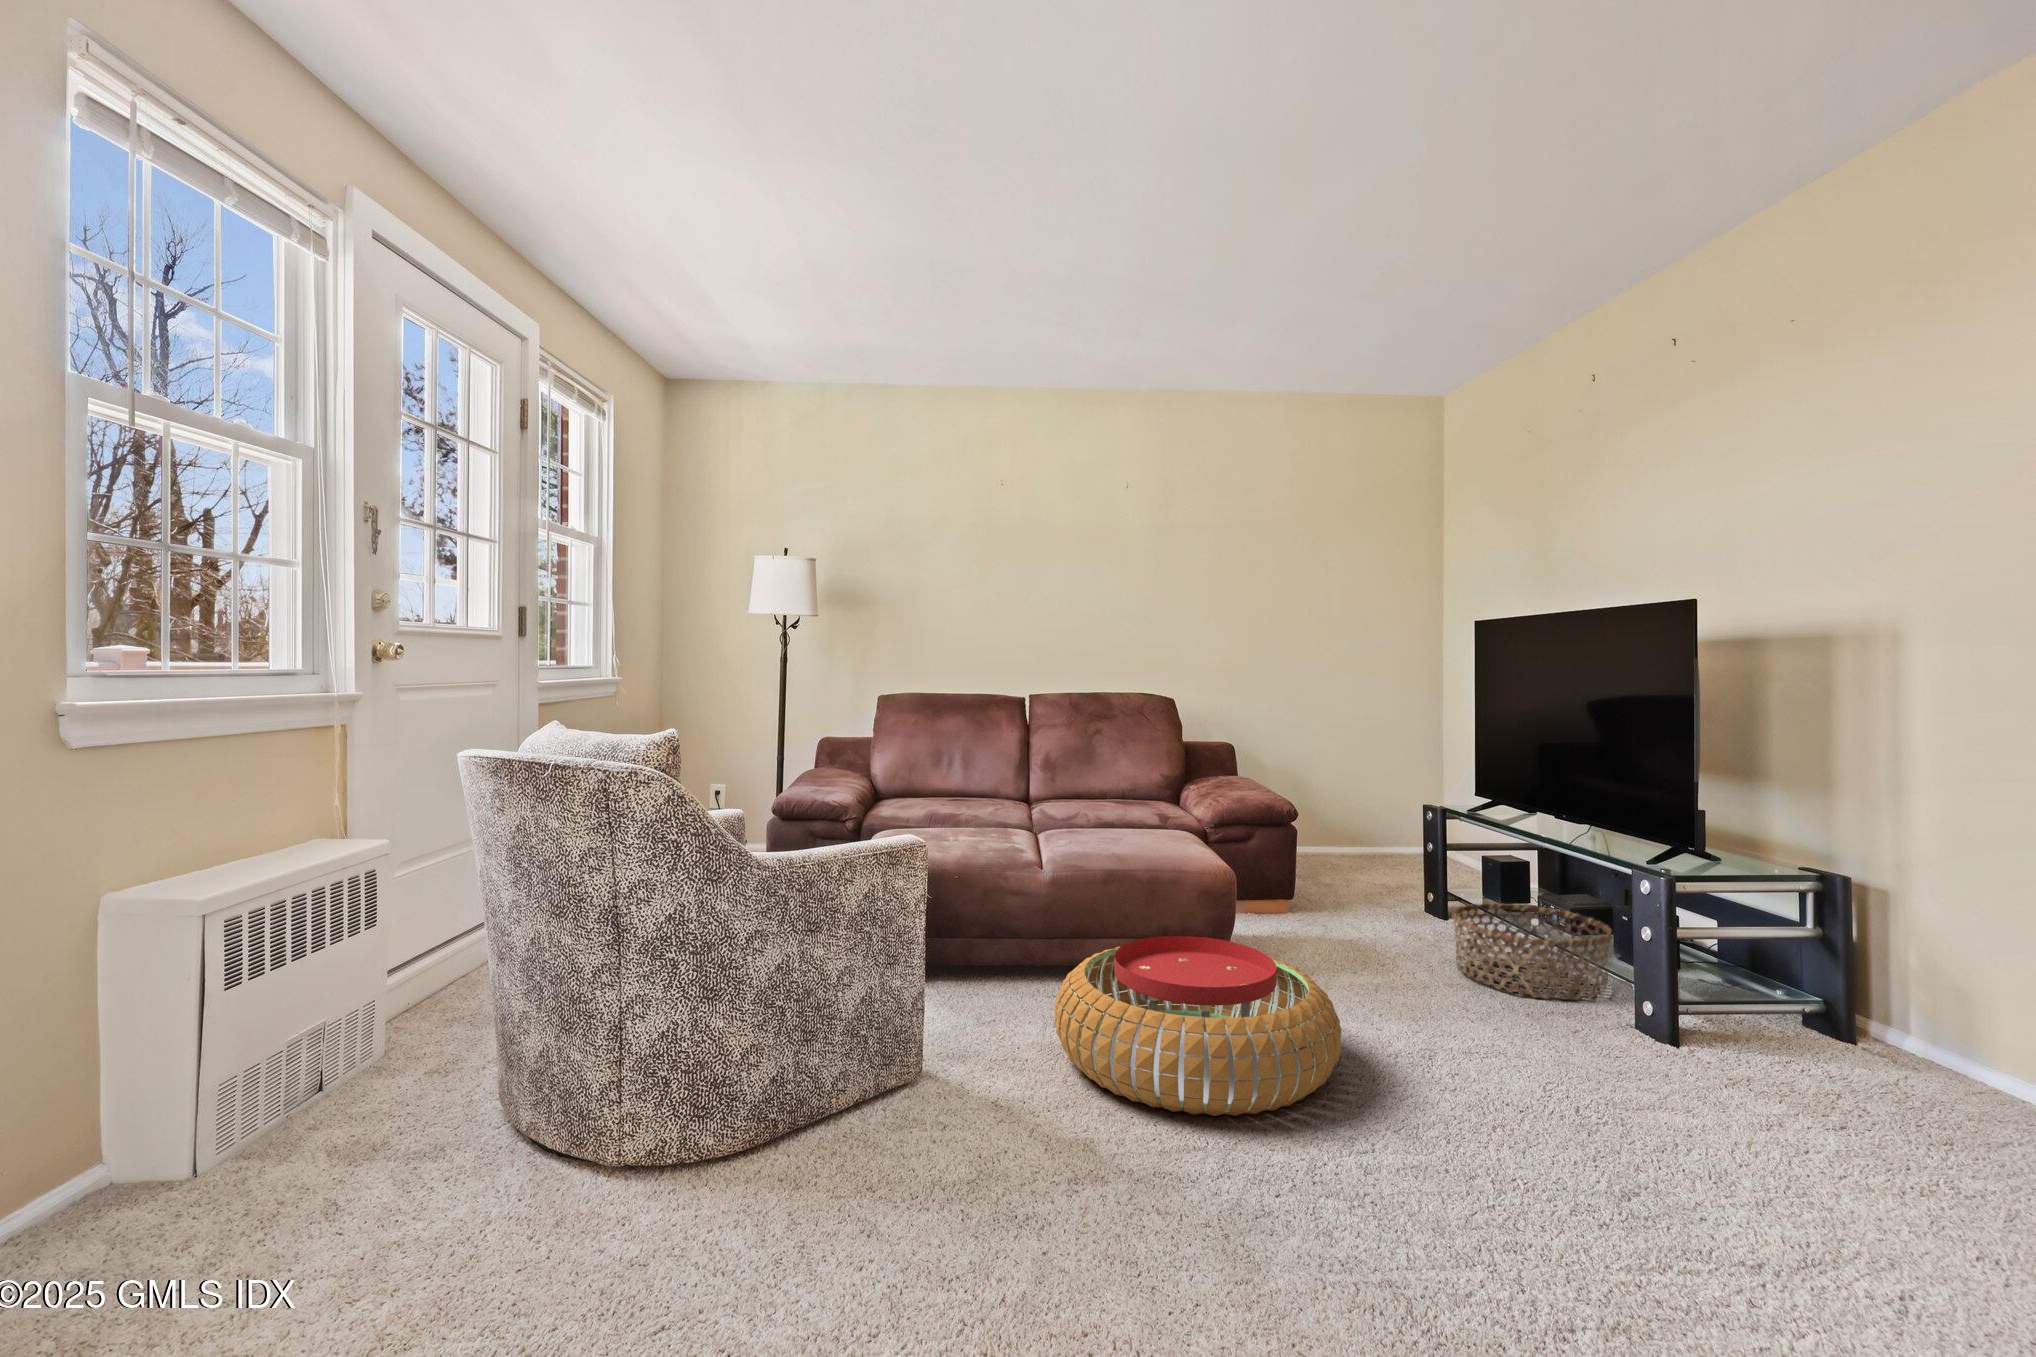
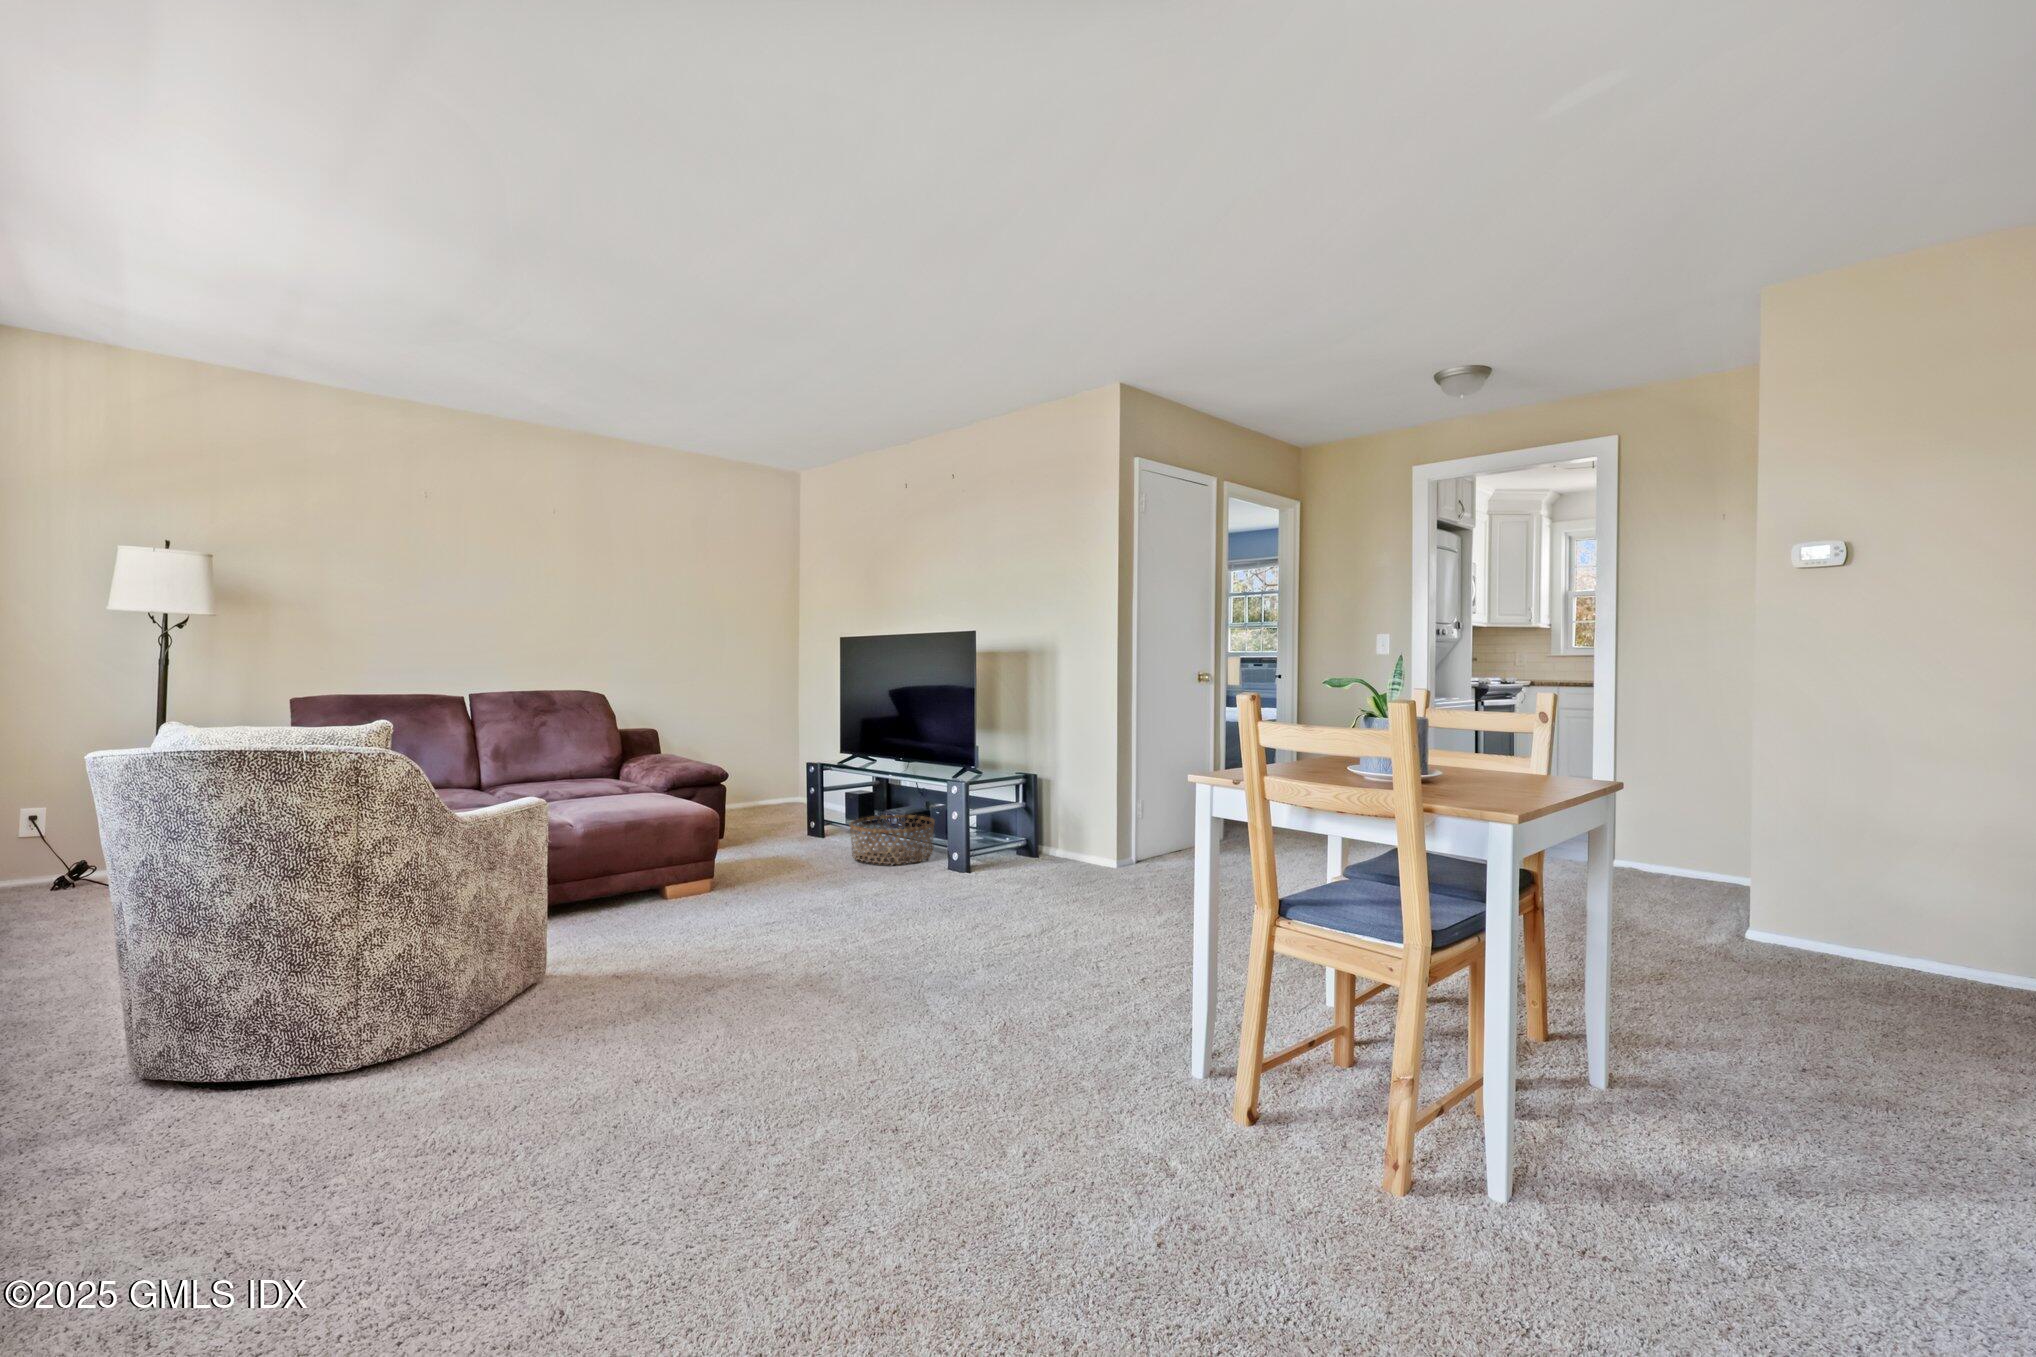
pouf: present [1054,936,1341,1116] -> none [626,852,821,953]

